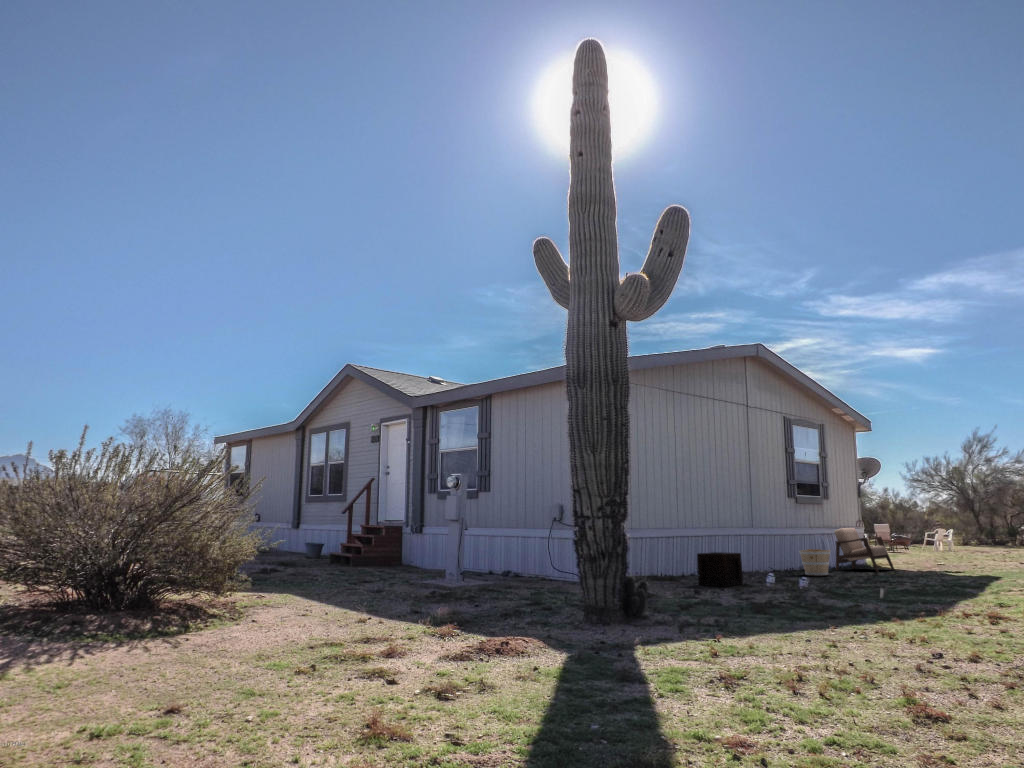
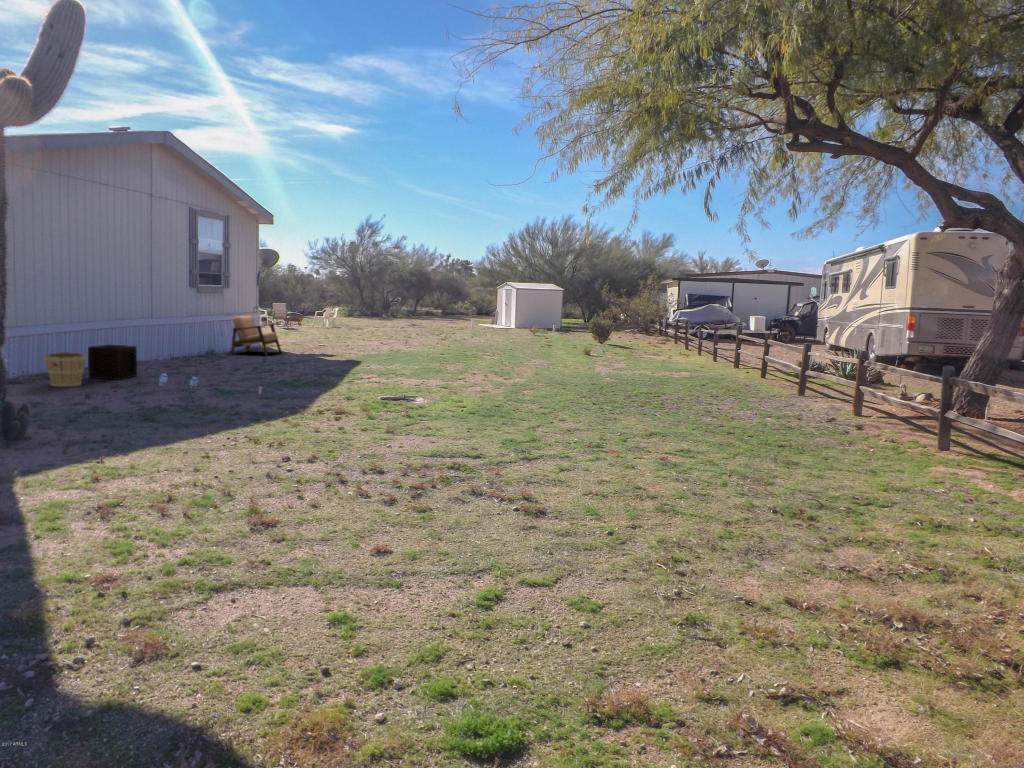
wooden bucket: present [799,549,830,576] -> present [44,352,86,387]

